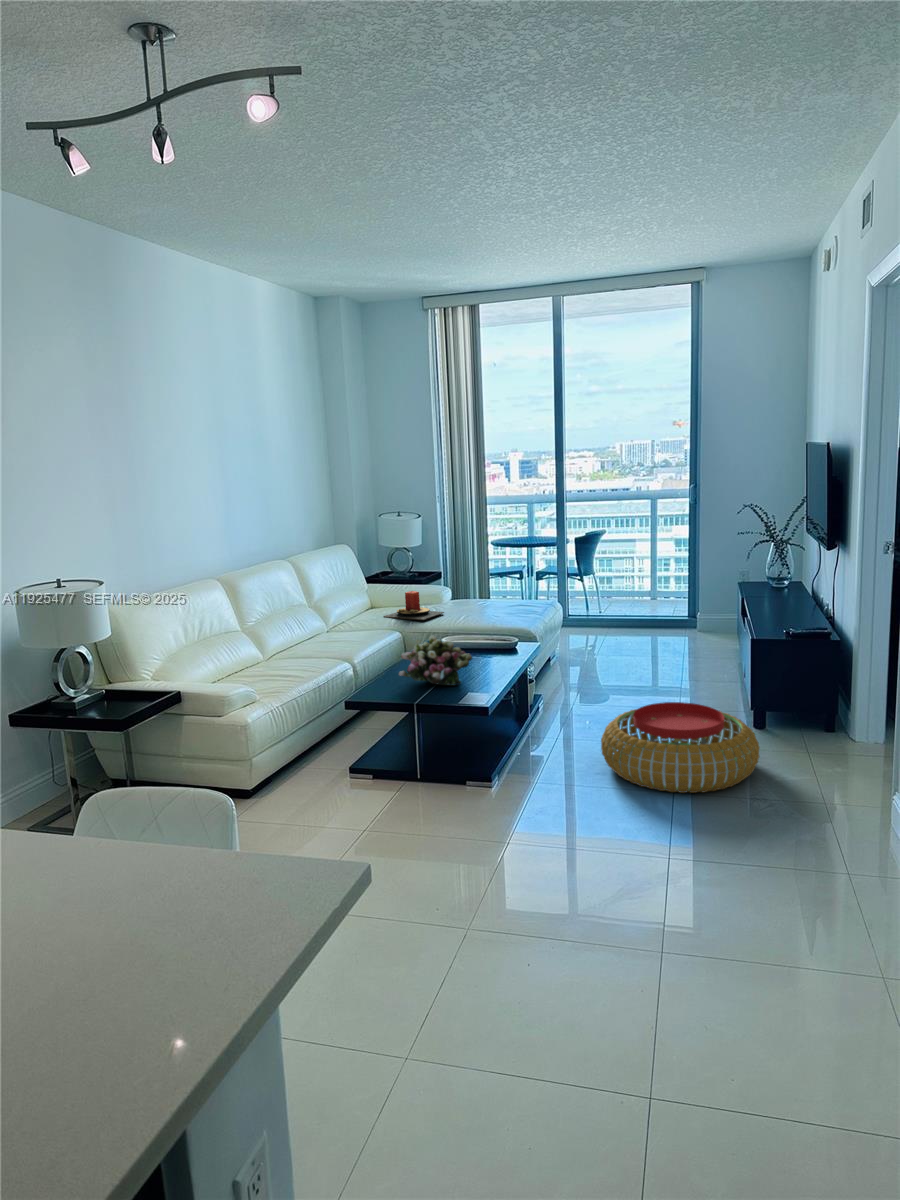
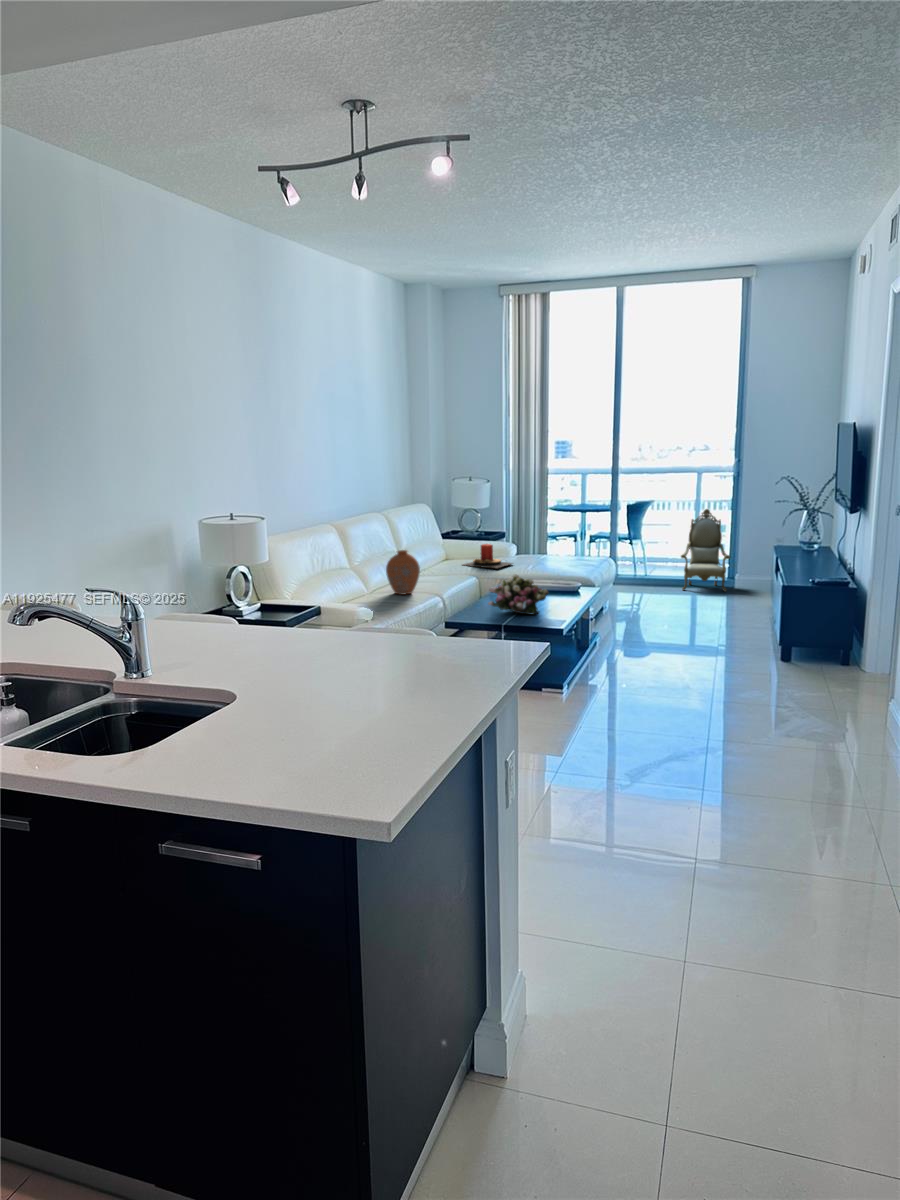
armchair: none [619,513,692,632] -> present [681,509,730,592]
vase: none [281,608,322,662] -> present [386,550,420,595]
pouf: present [601,702,760,793] -> none [653,634,785,702]

